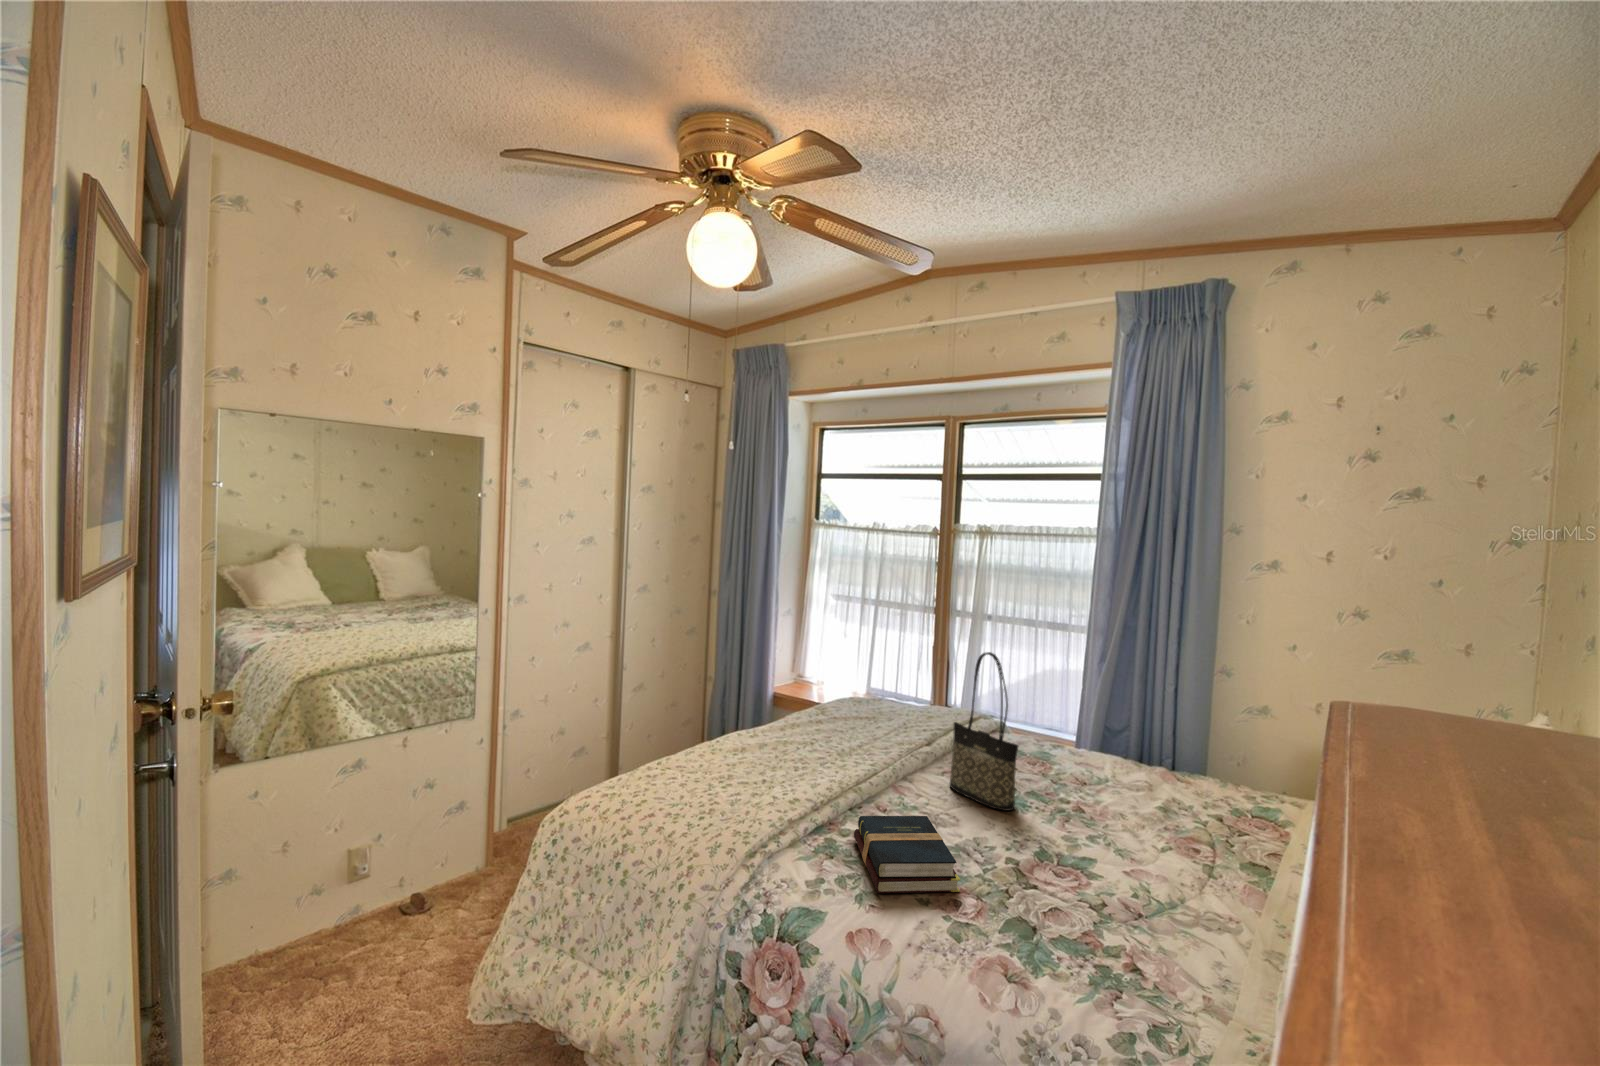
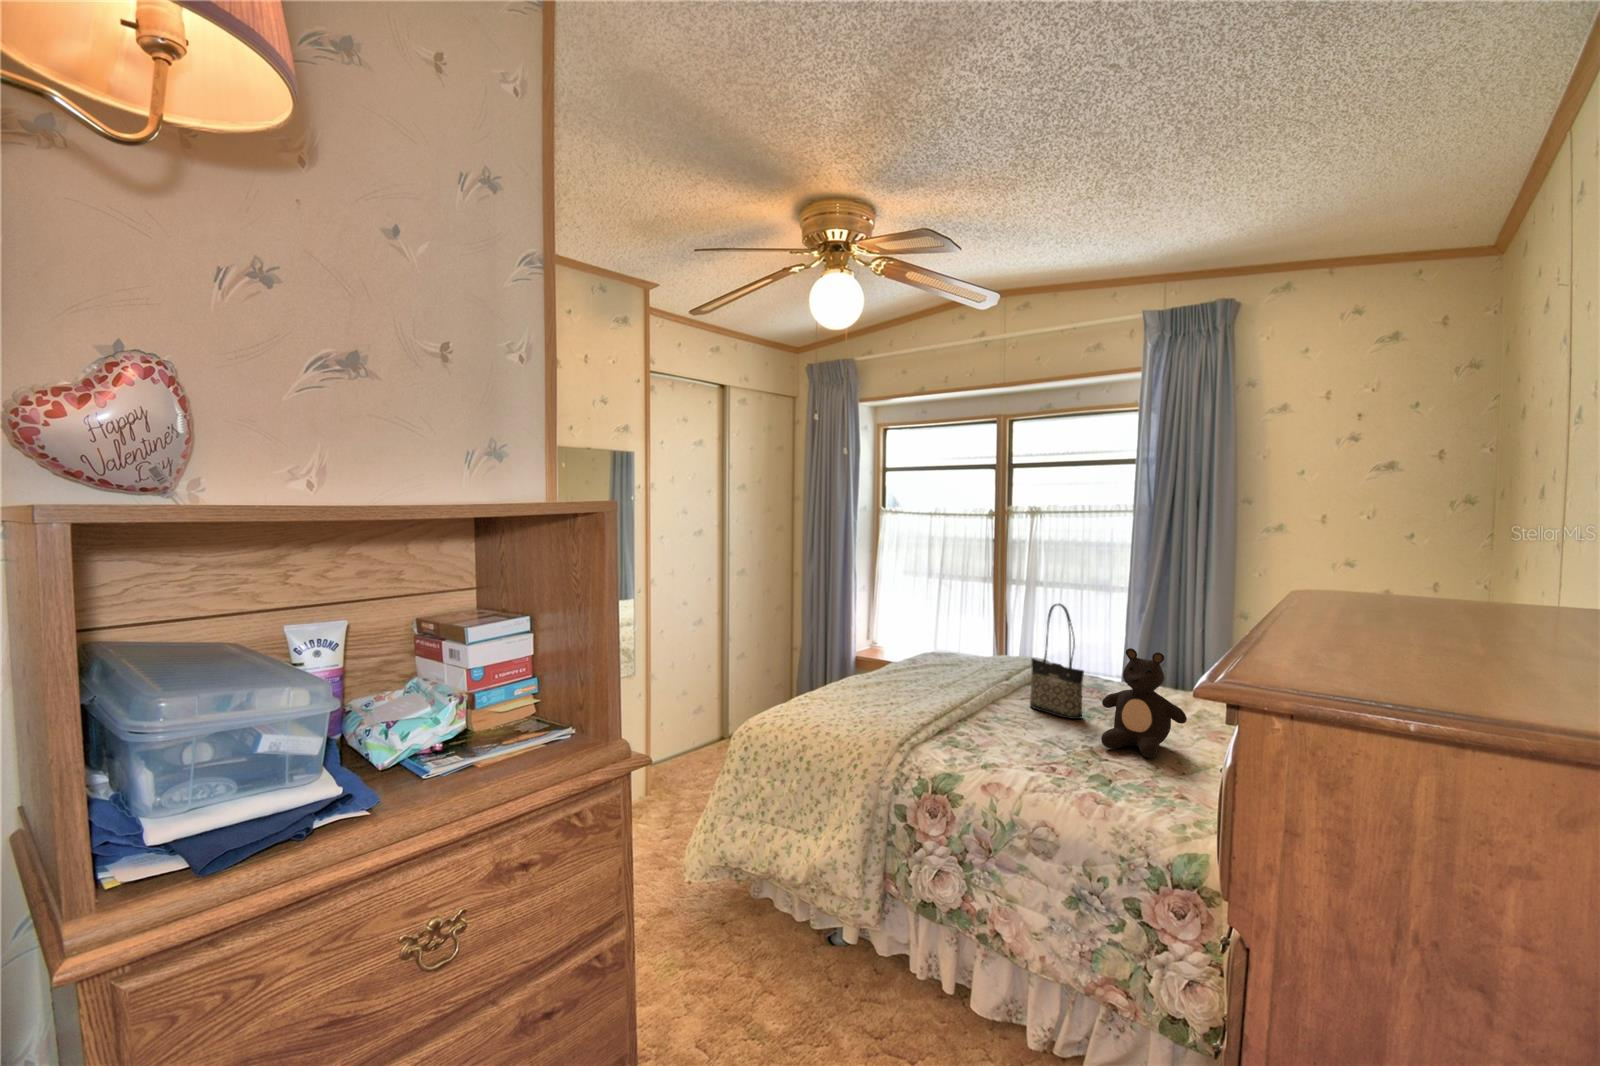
teddy bear: none [1032,724,1153,890] -> present [1101,648,1187,758]
hardback book: present [854,816,960,893] -> none [971,719,1054,763]

